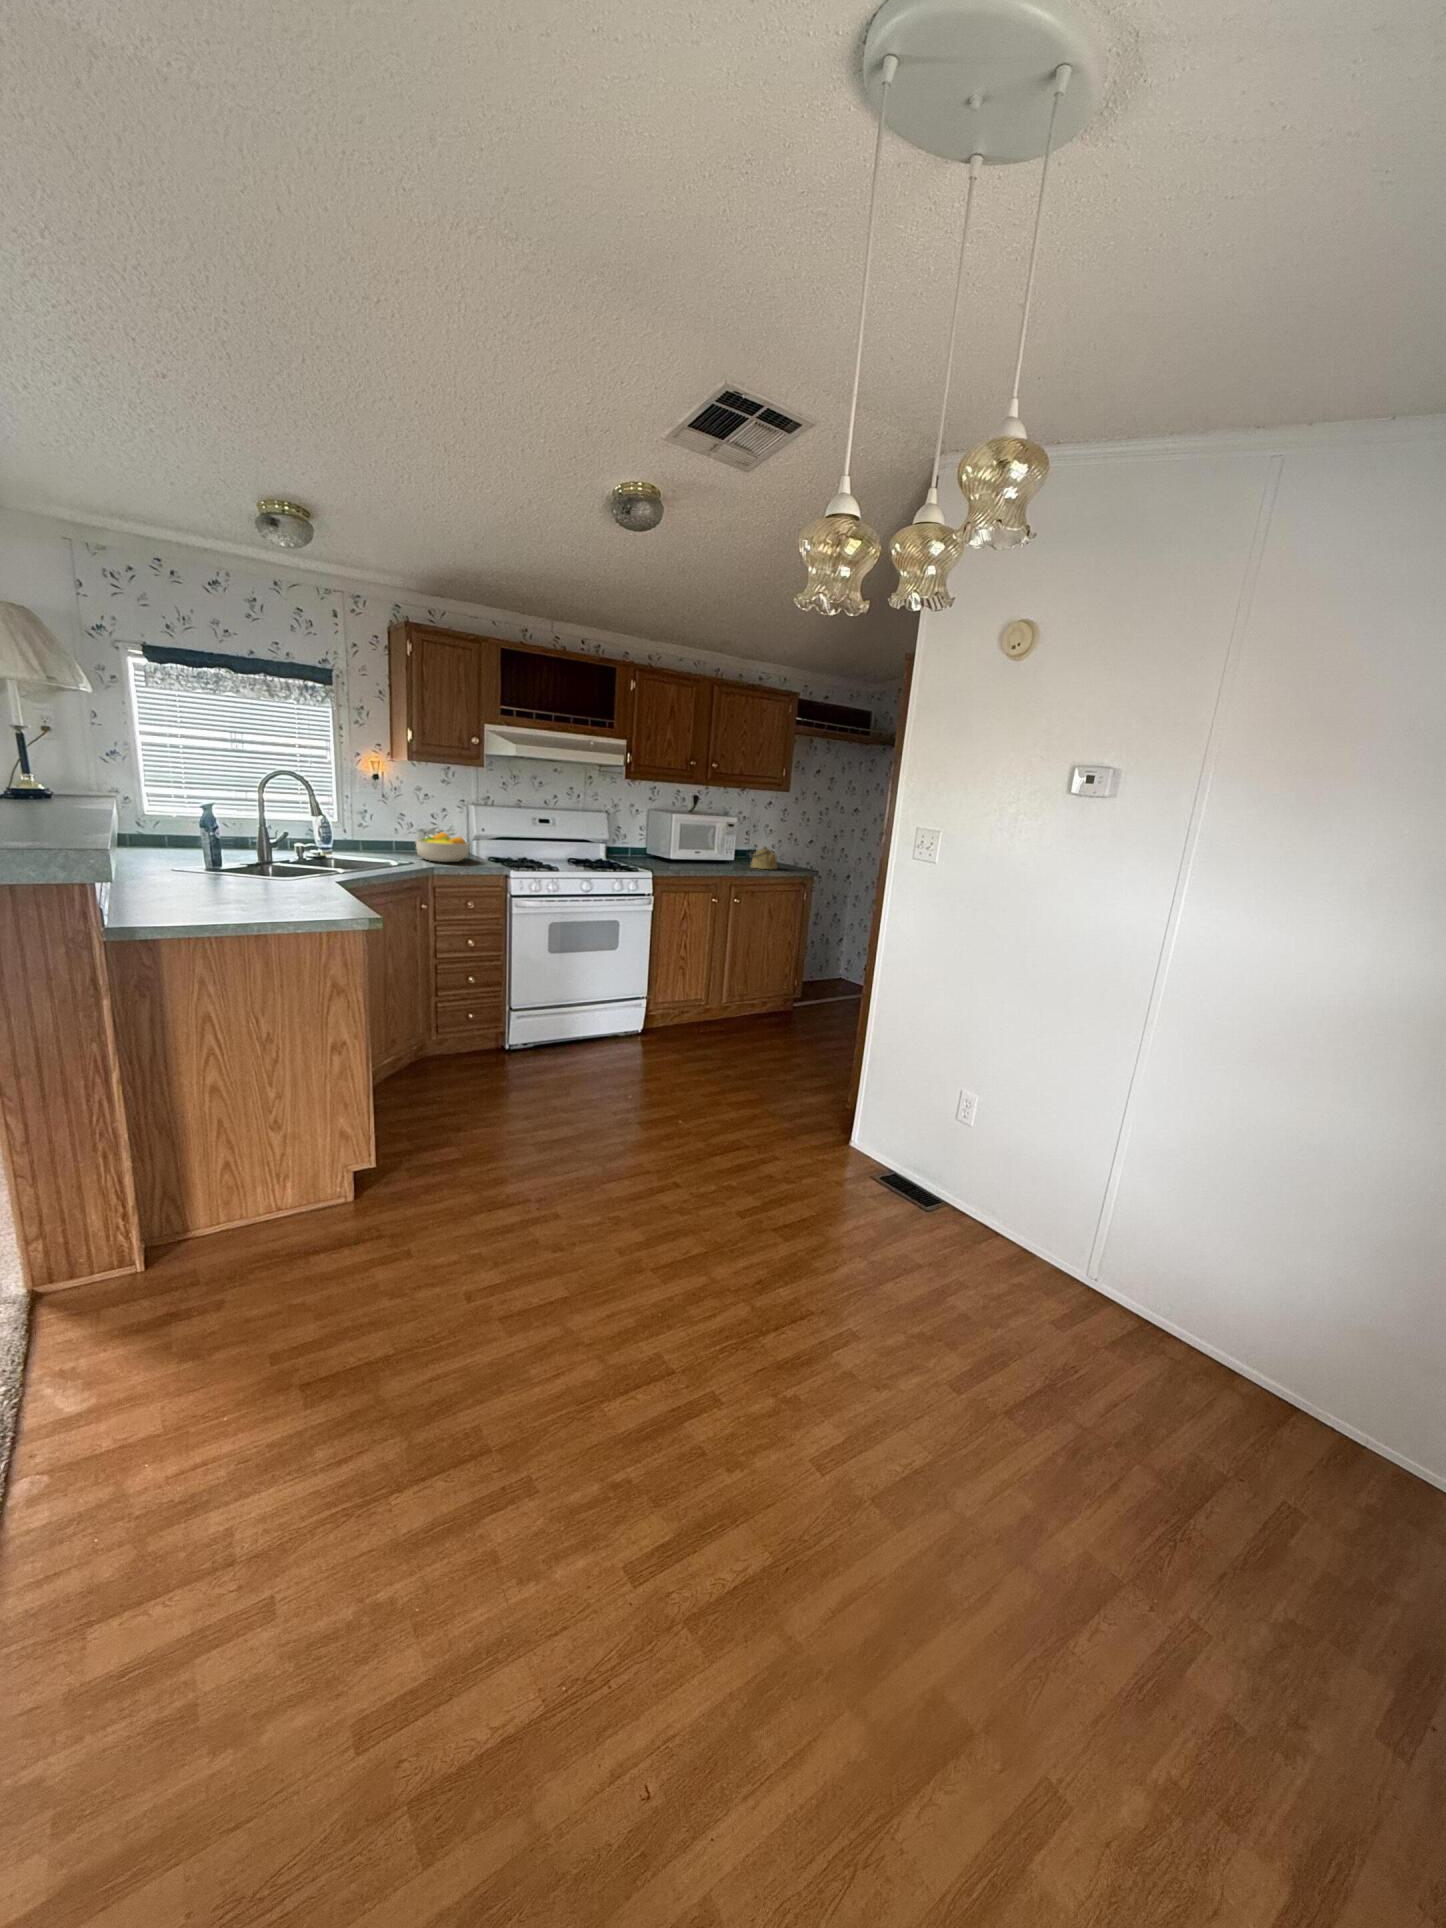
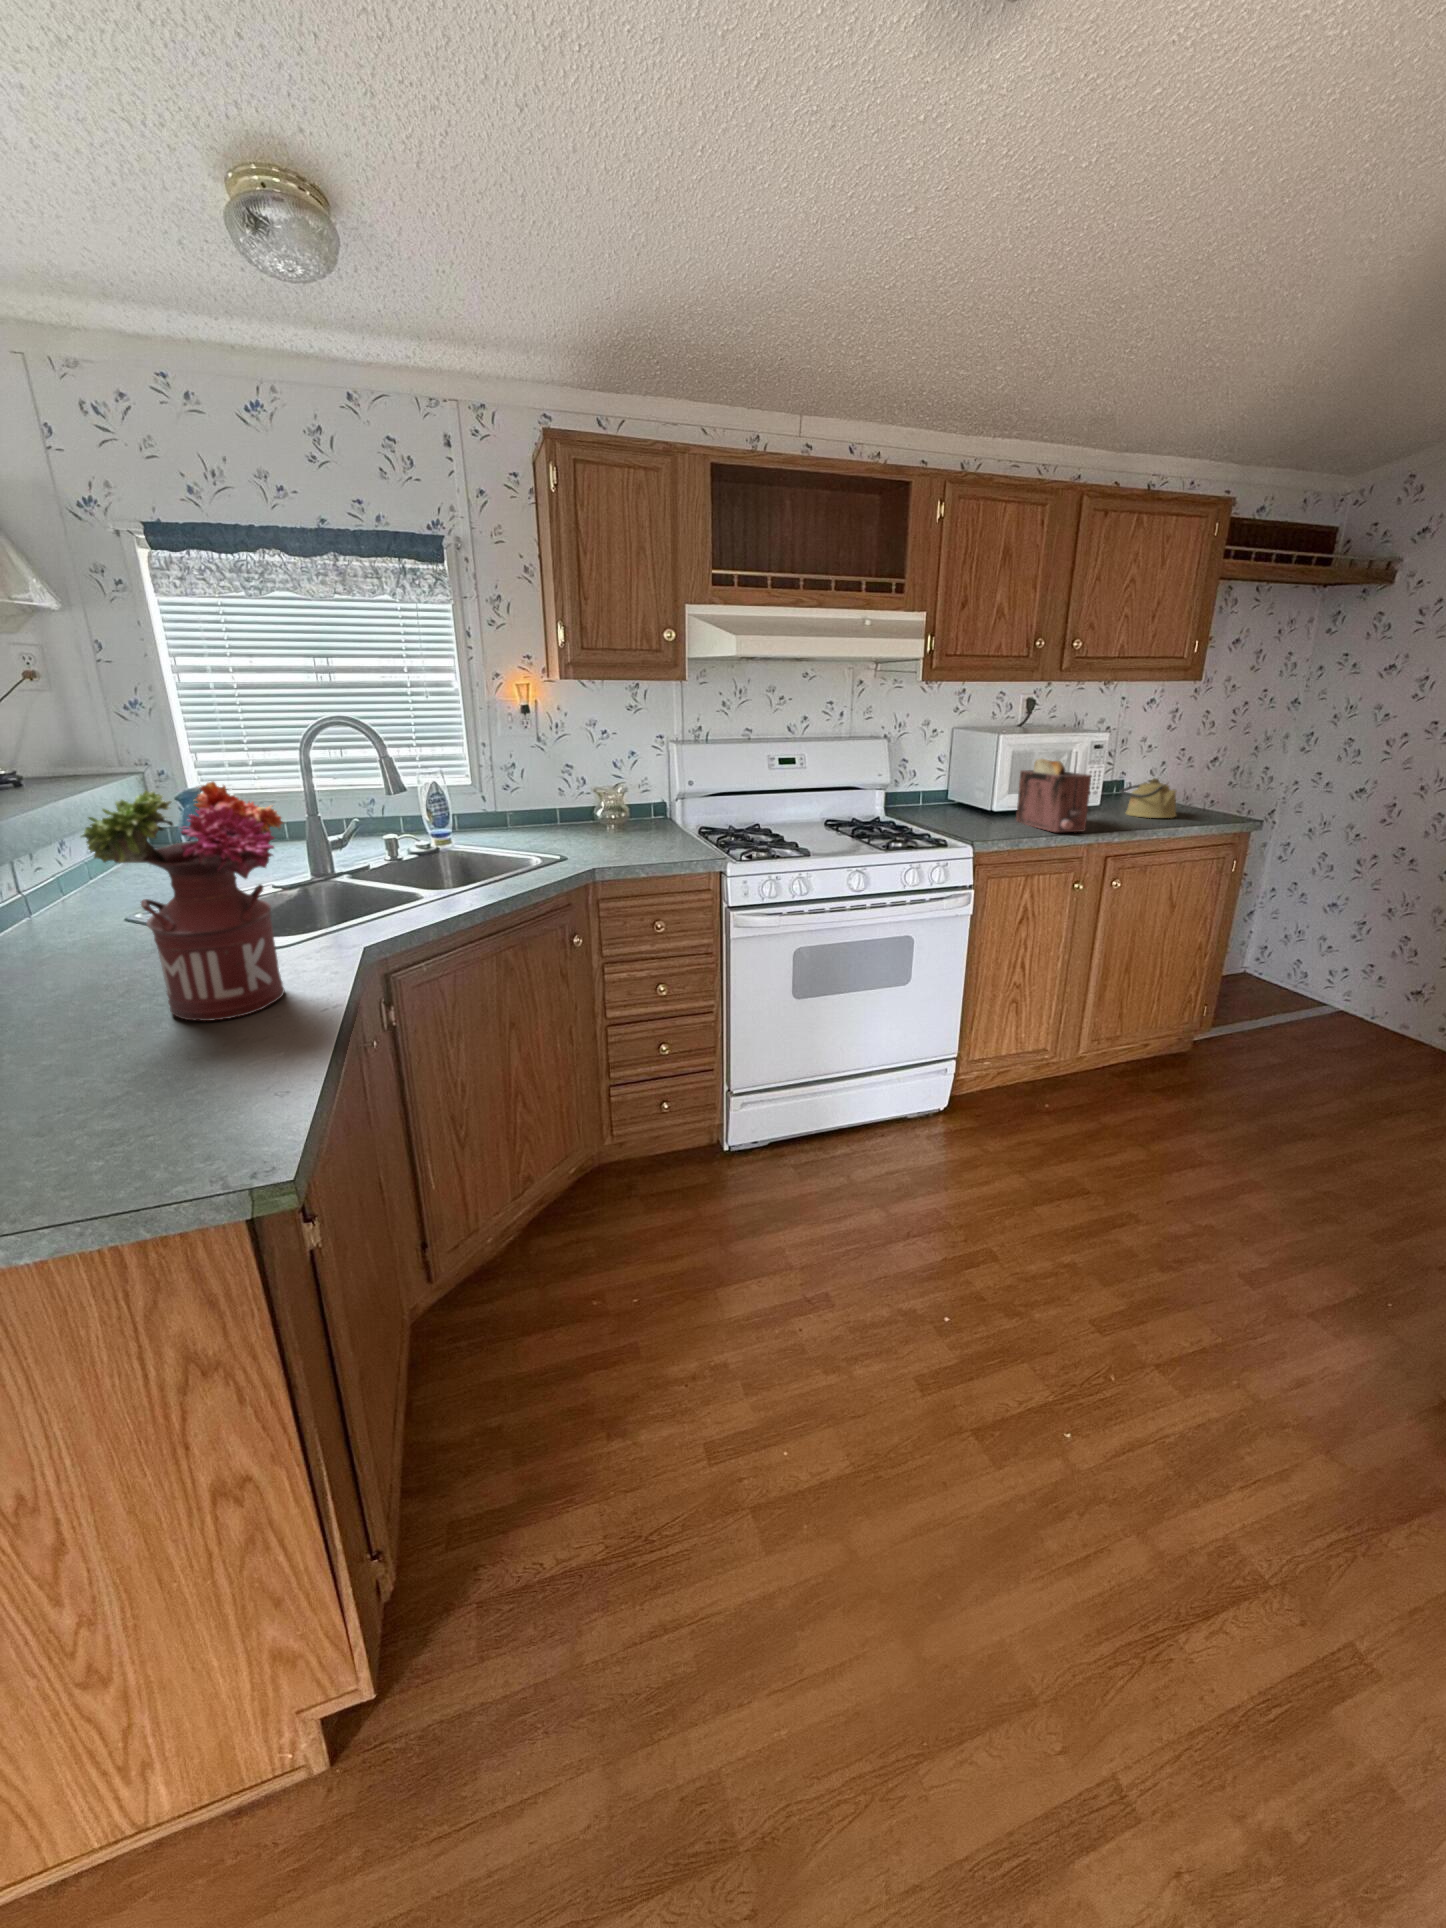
flower arrangement: none [241,797,323,901] -> present [81,782,284,1021]
toaster: none [684,829,721,871] -> present [1016,759,1091,832]
fruit bowl: present [416,832,469,862] -> none [579,793,665,848]

